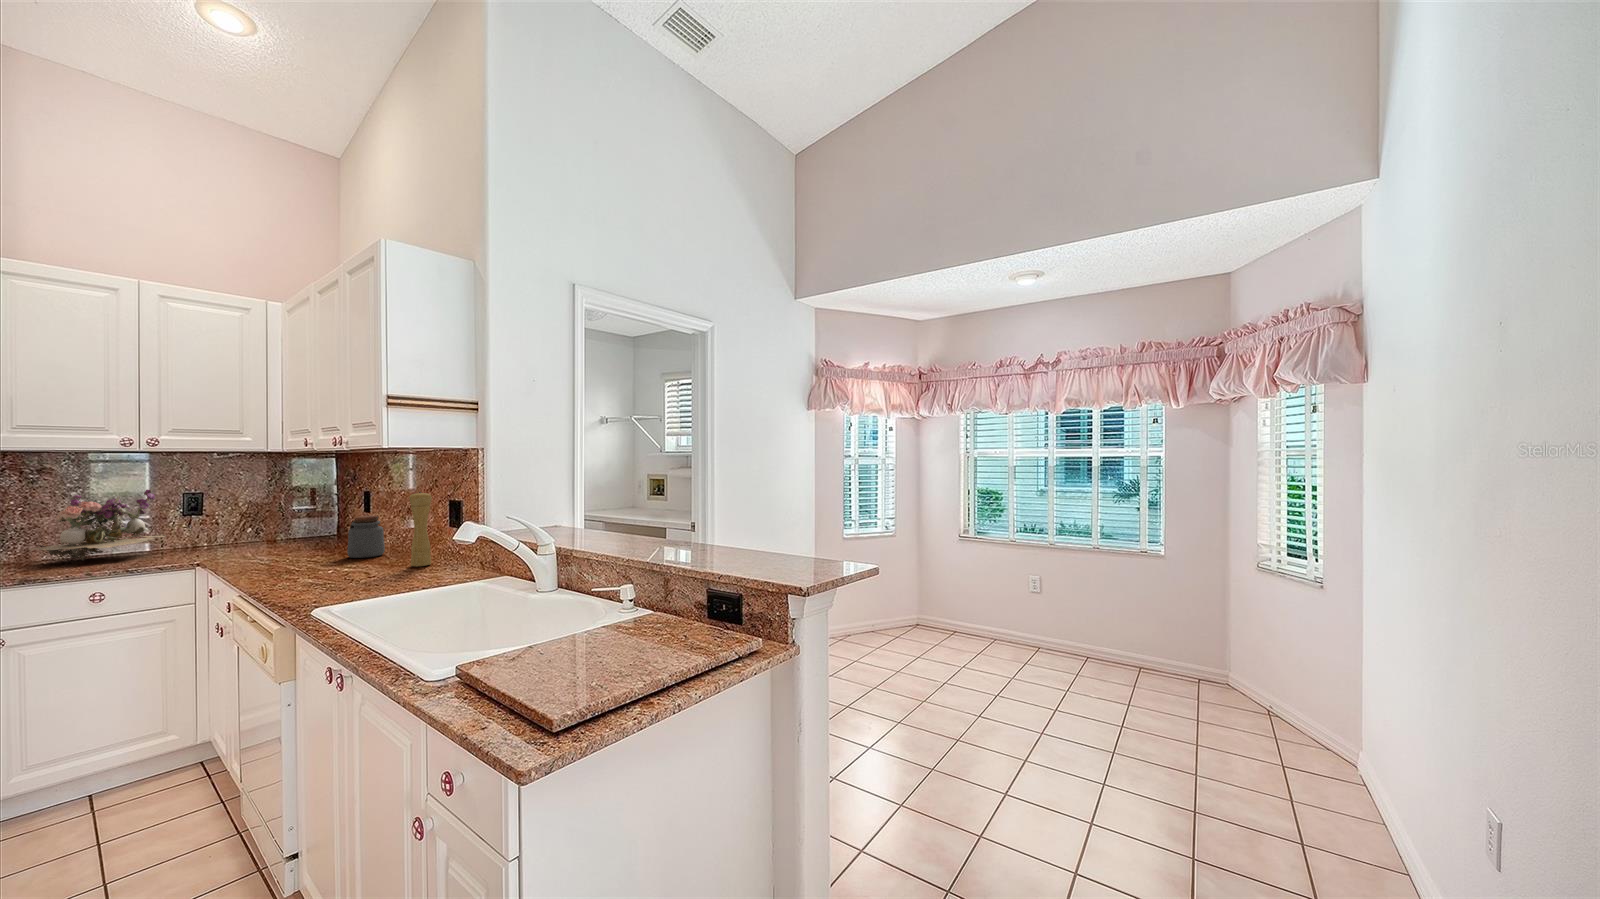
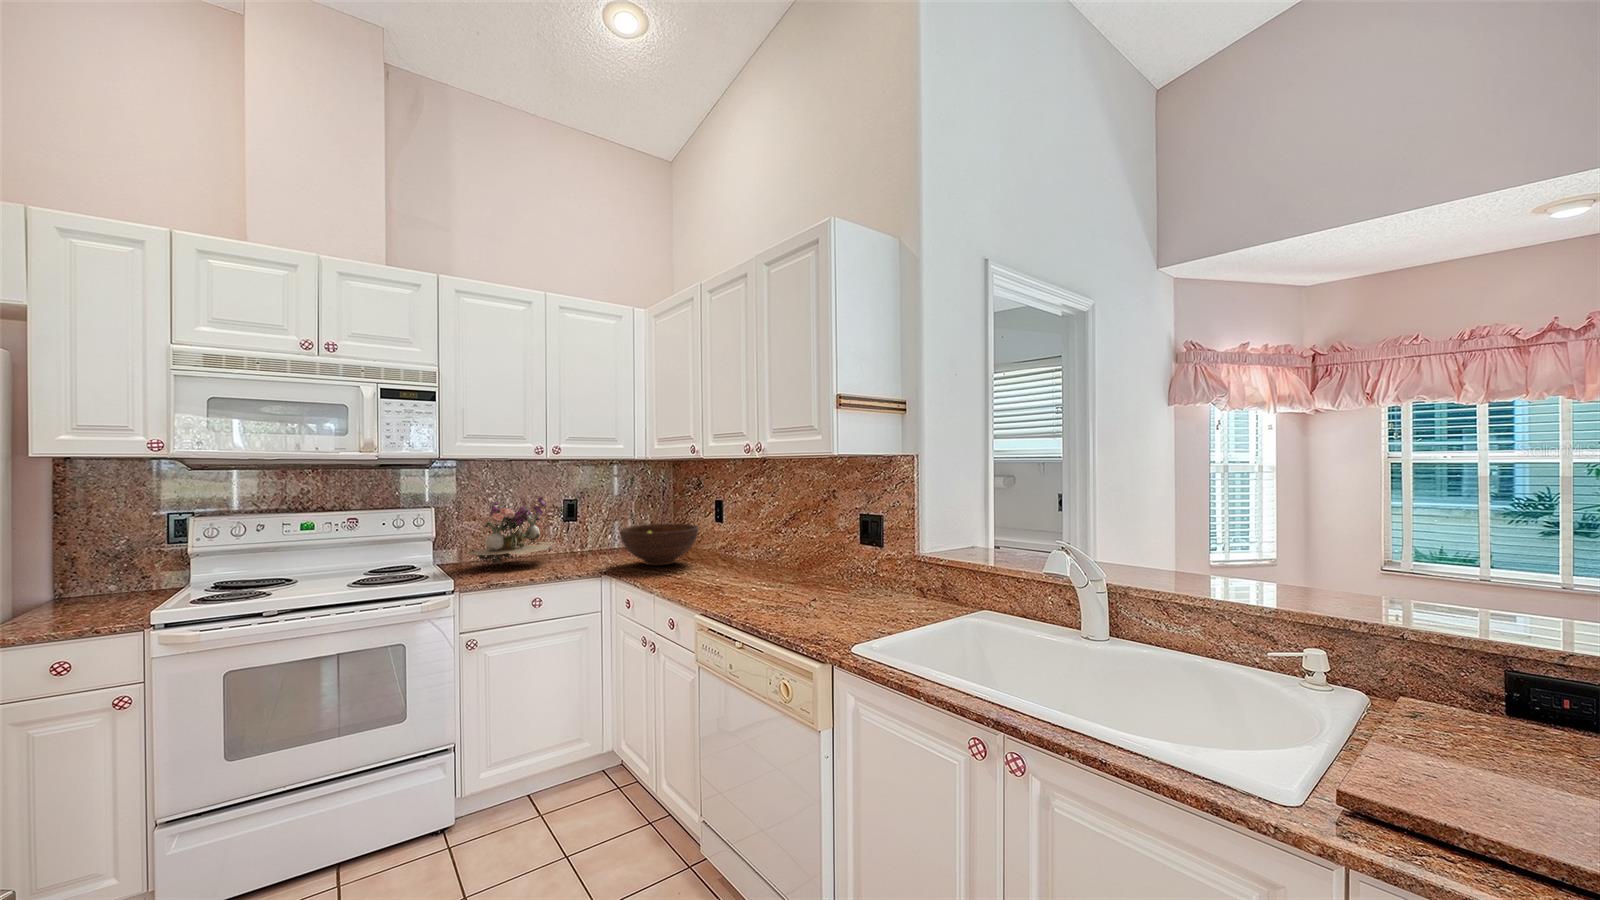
pepper mill: present [409,492,432,566] -> none [827,505,848,591]
fruit bowl: none [228,514,328,554] -> present [620,524,699,566]
jar: present [347,515,385,558] -> none [738,529,771,575]

